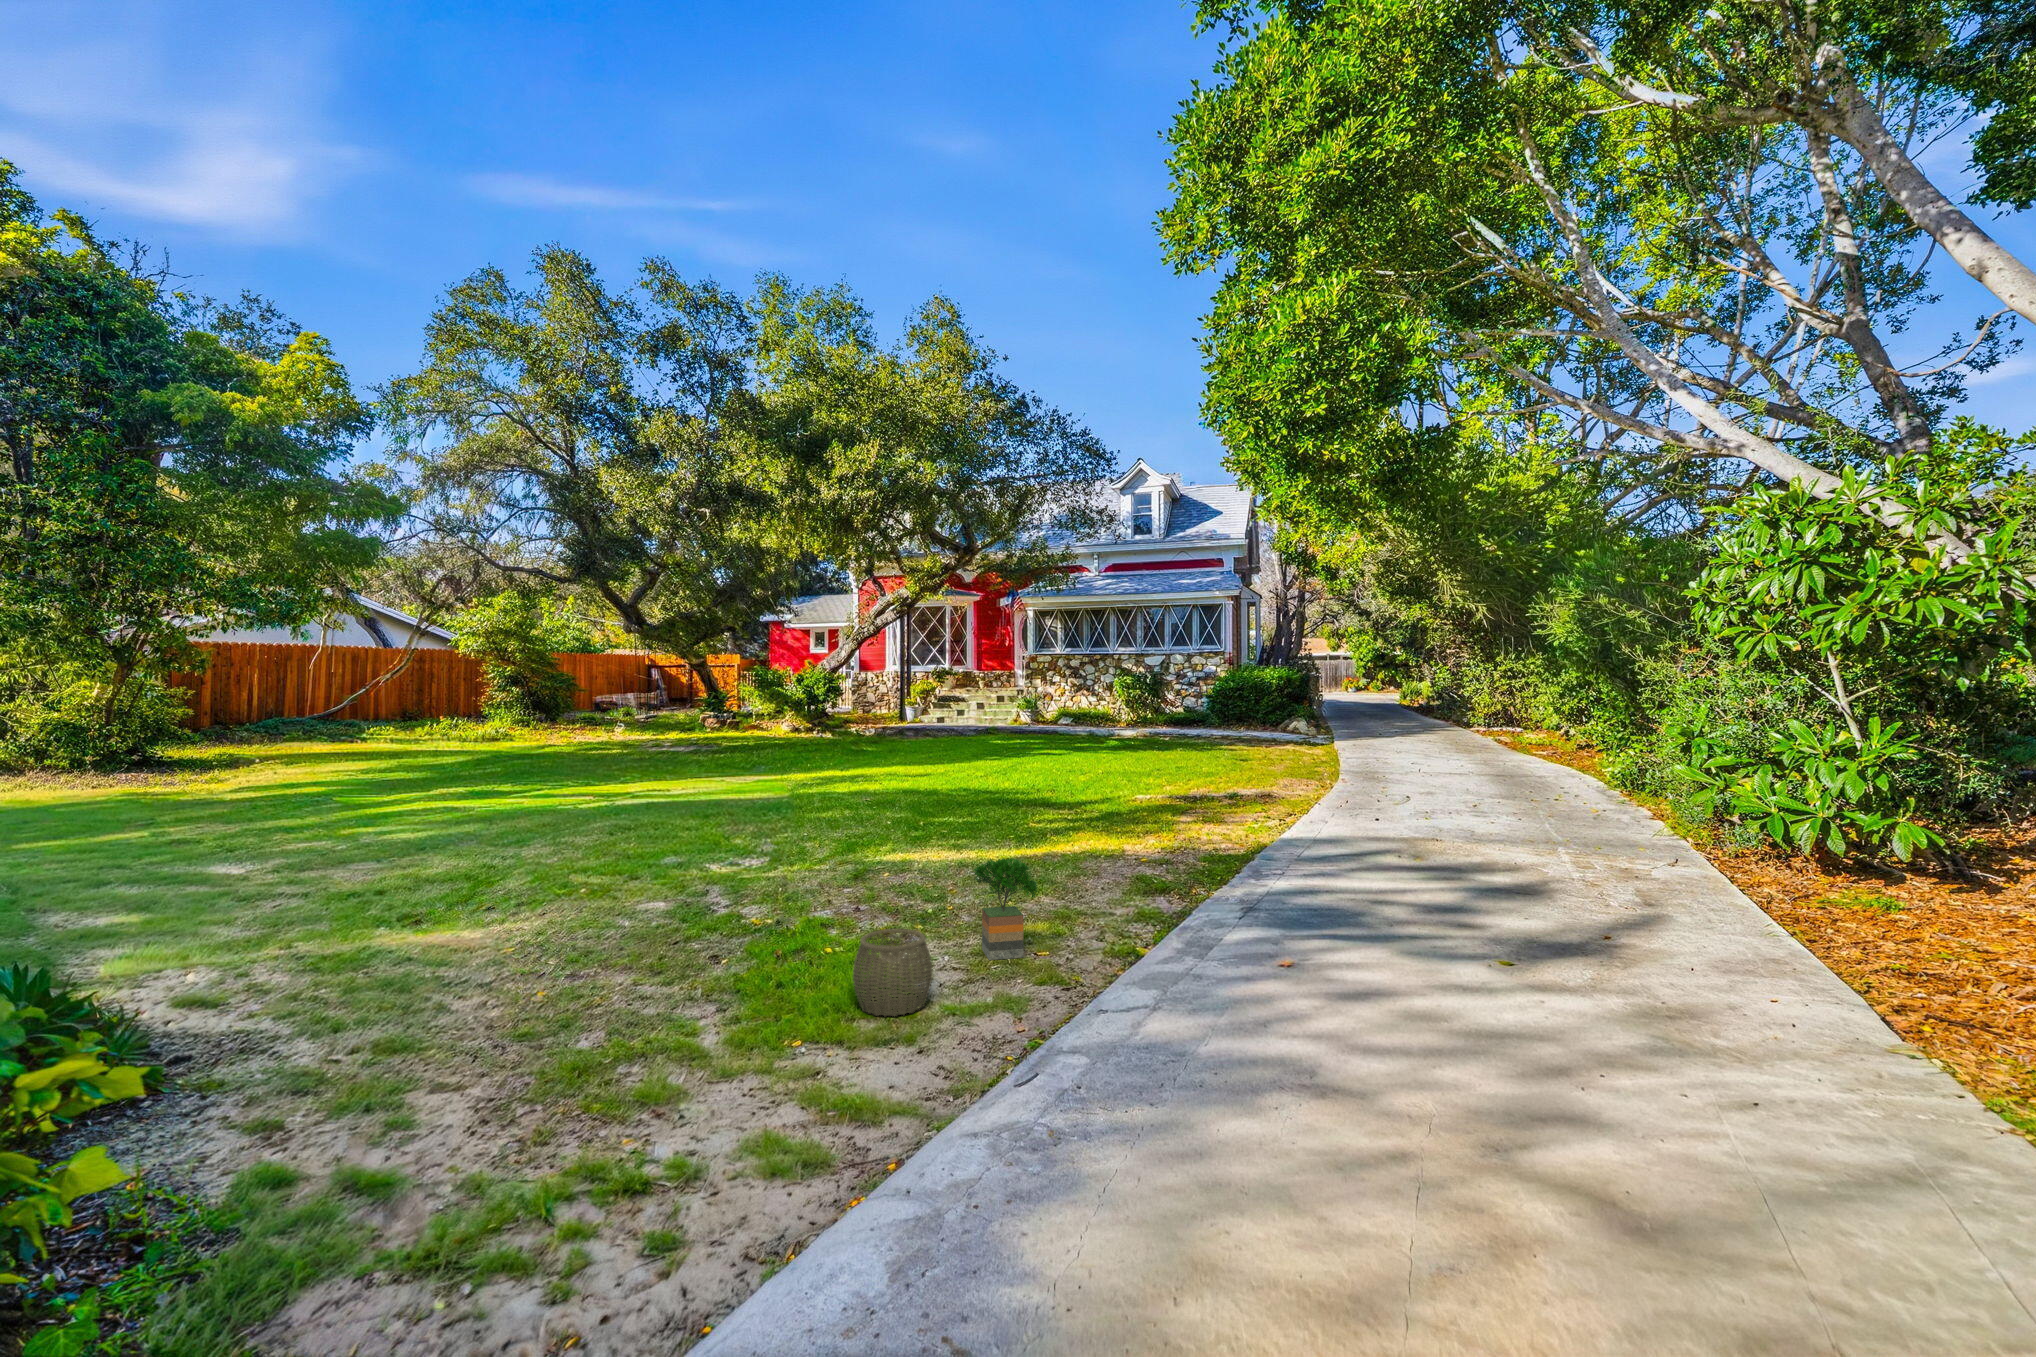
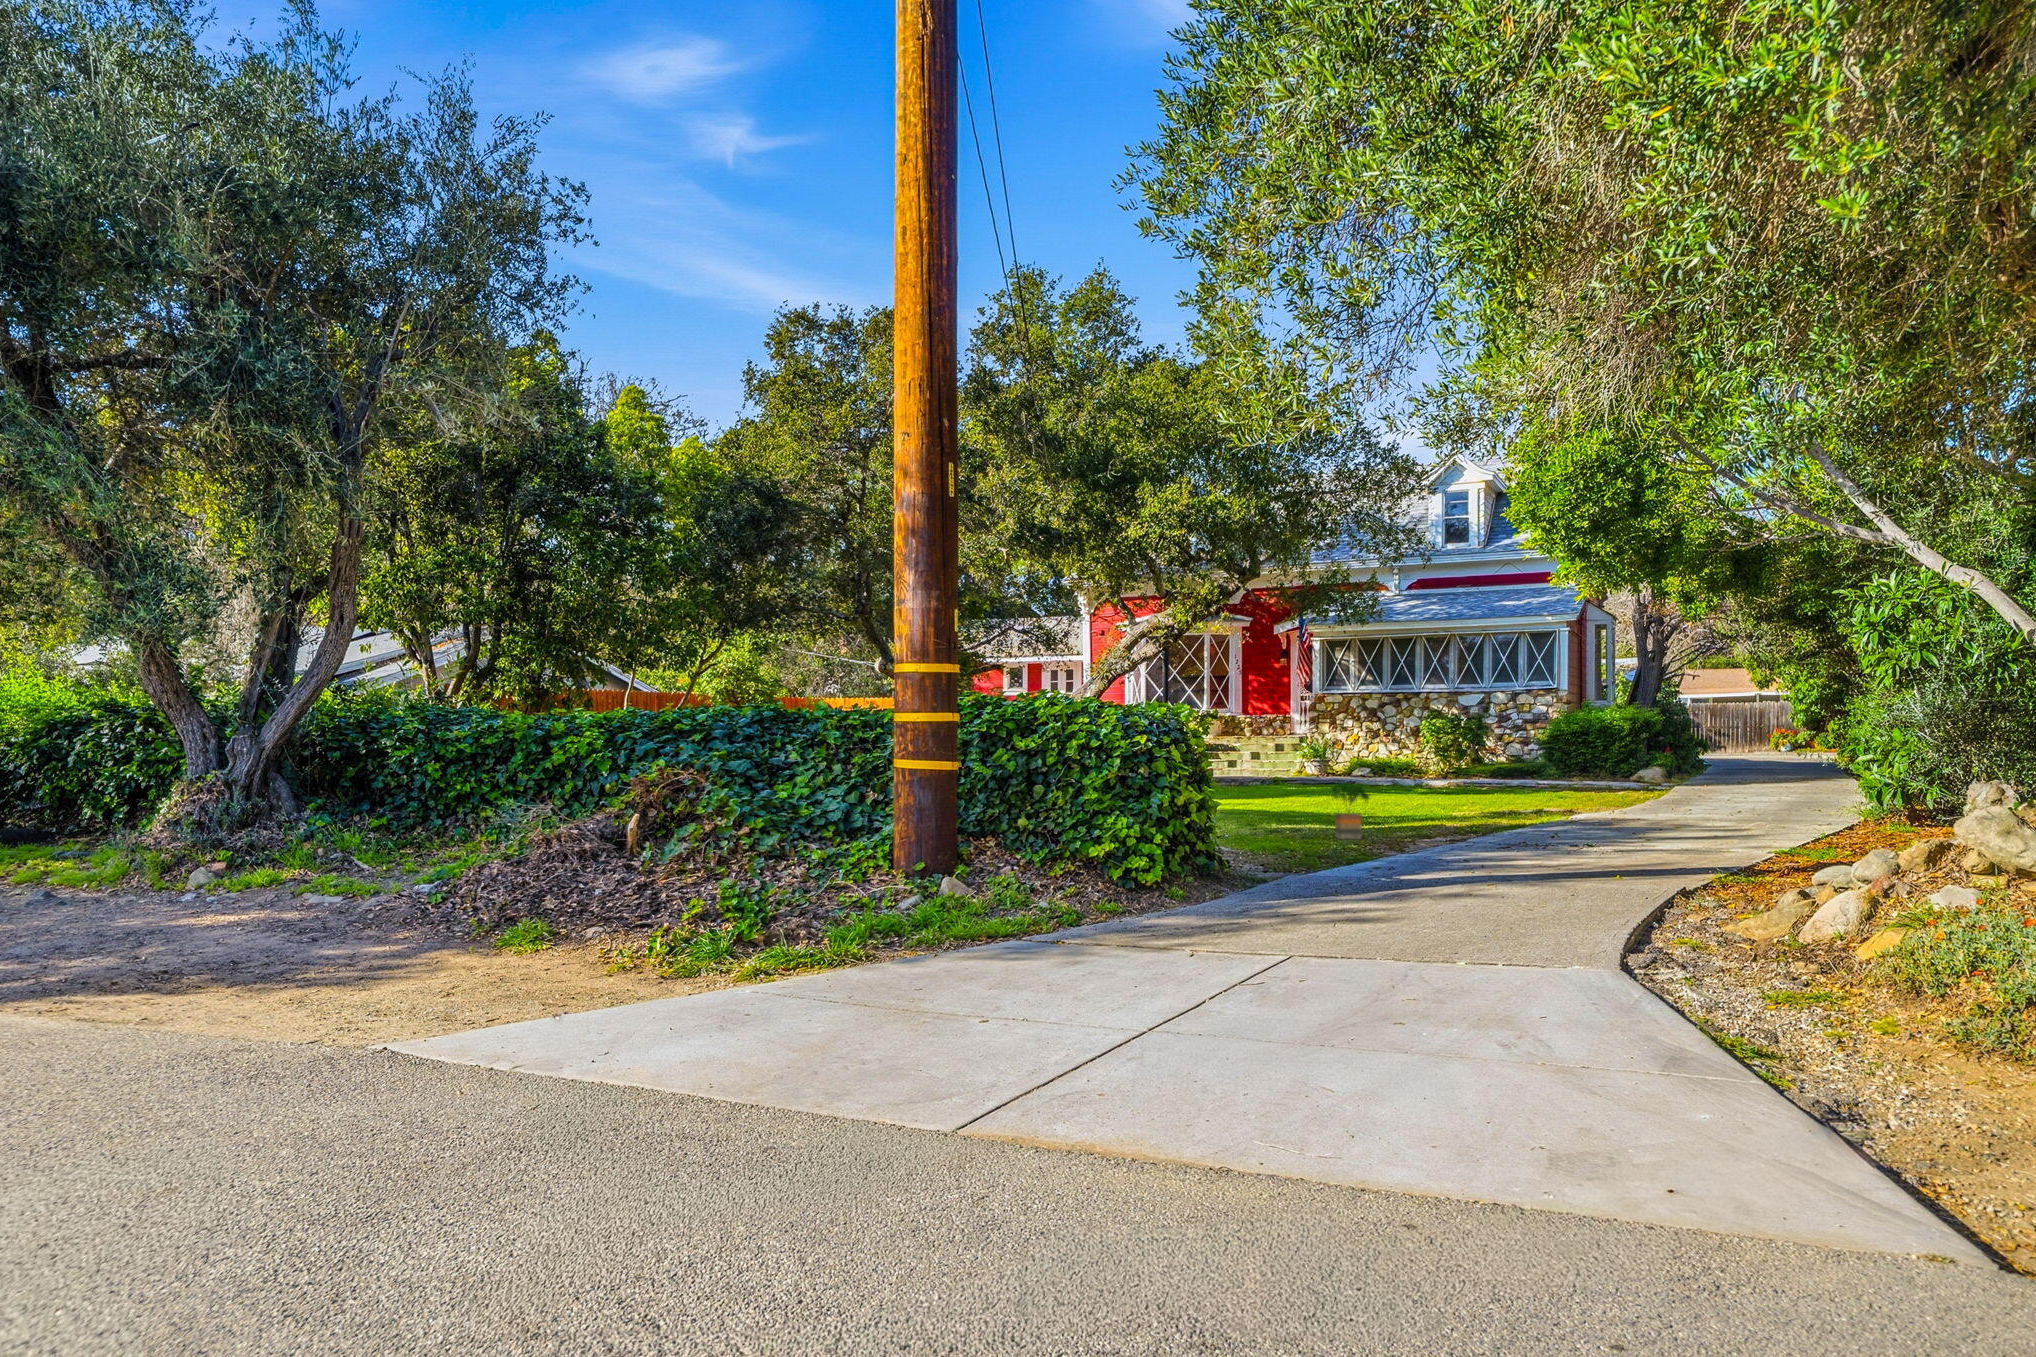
woven basket: present [853,929,933,1016] -> none [1275,806,1318,843]

